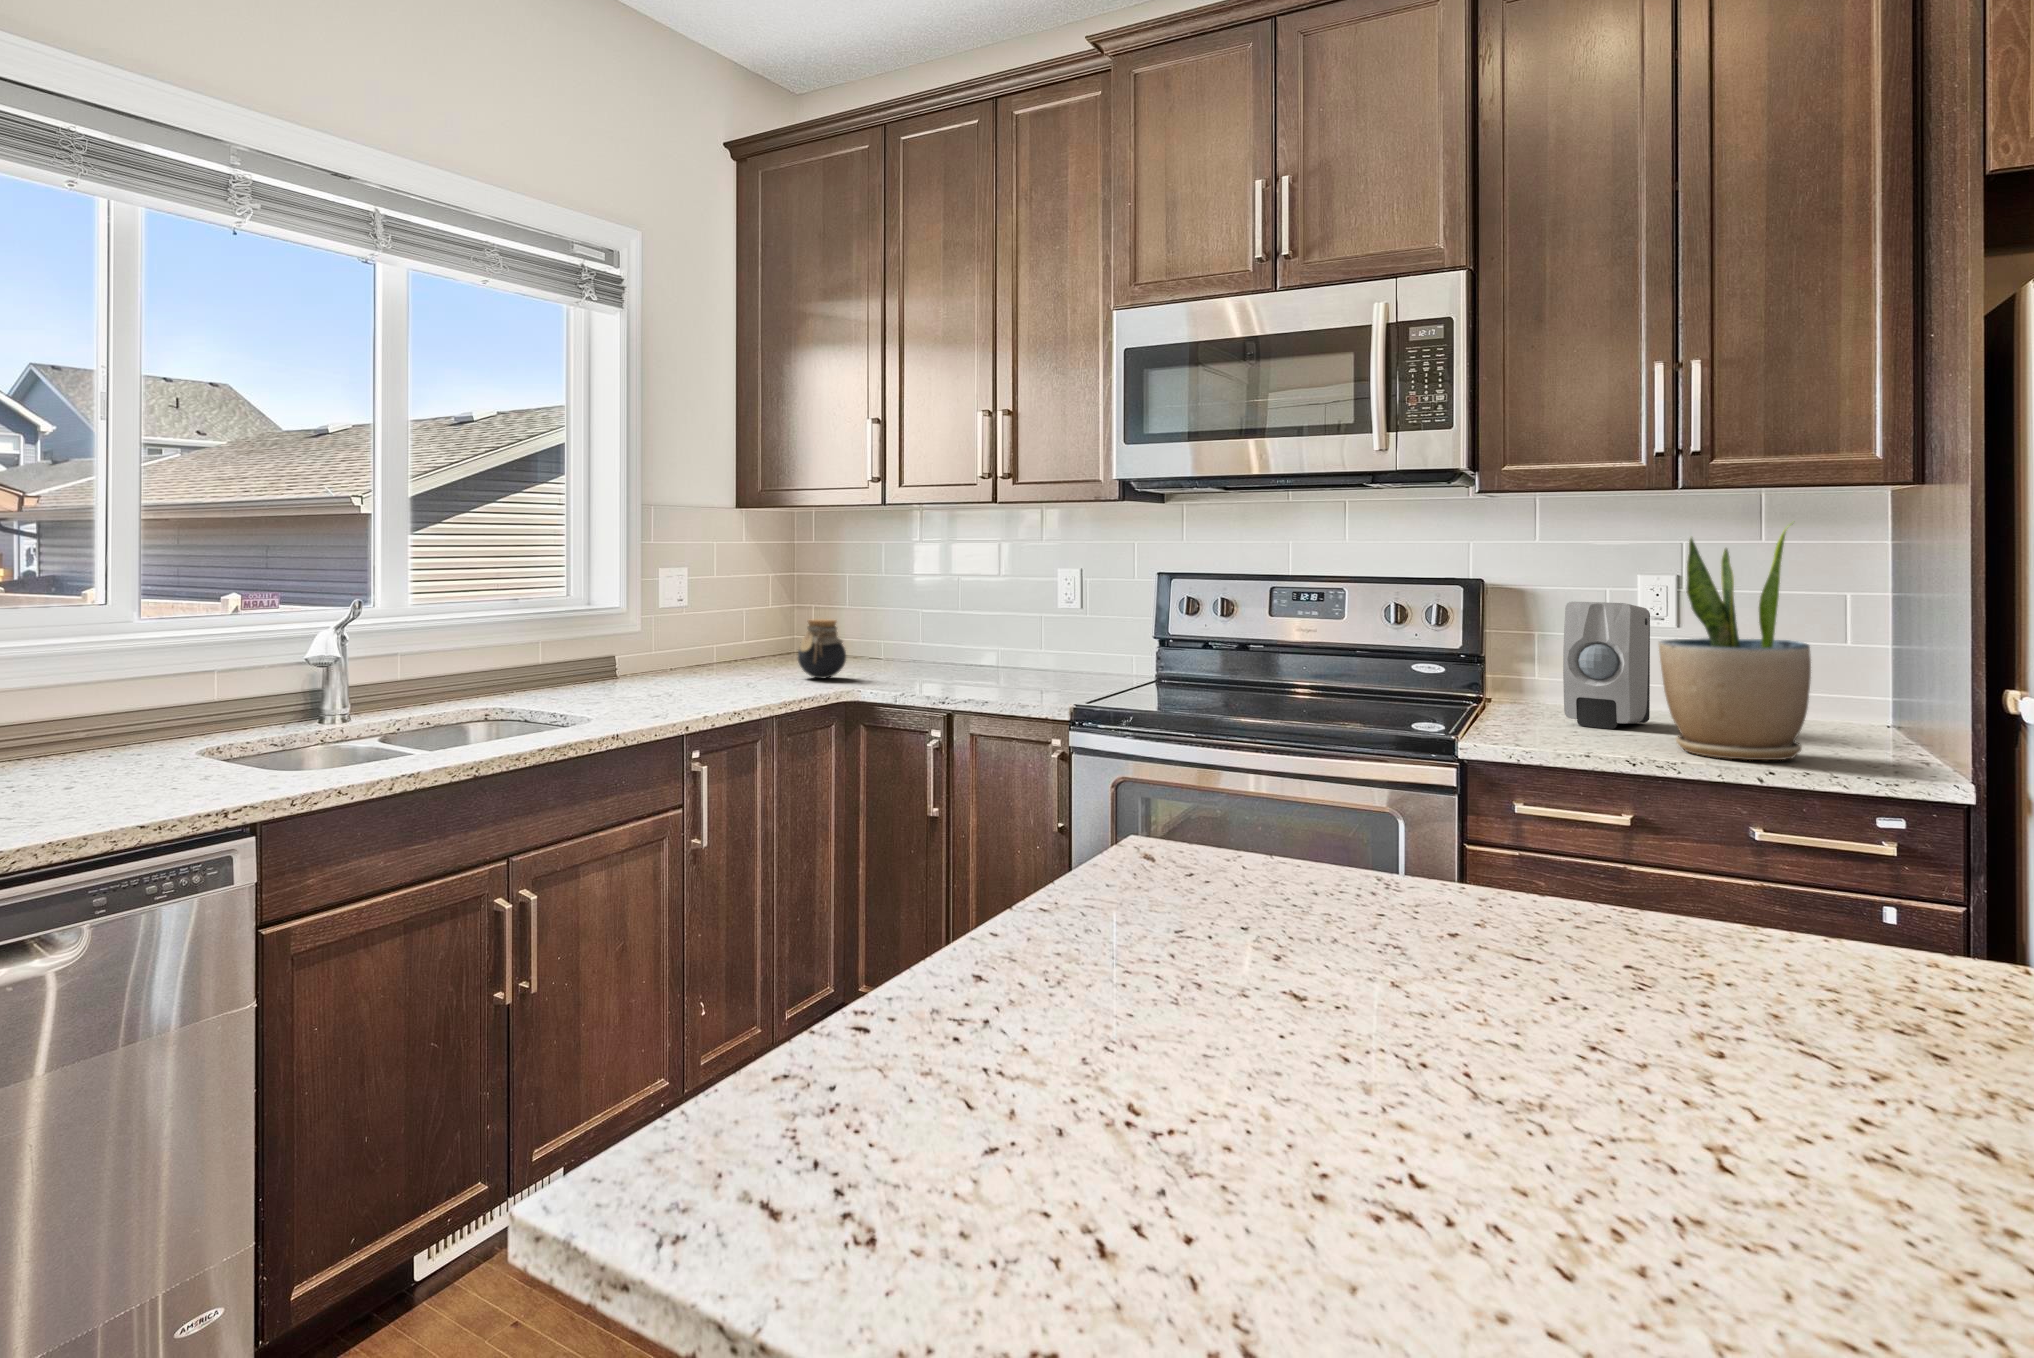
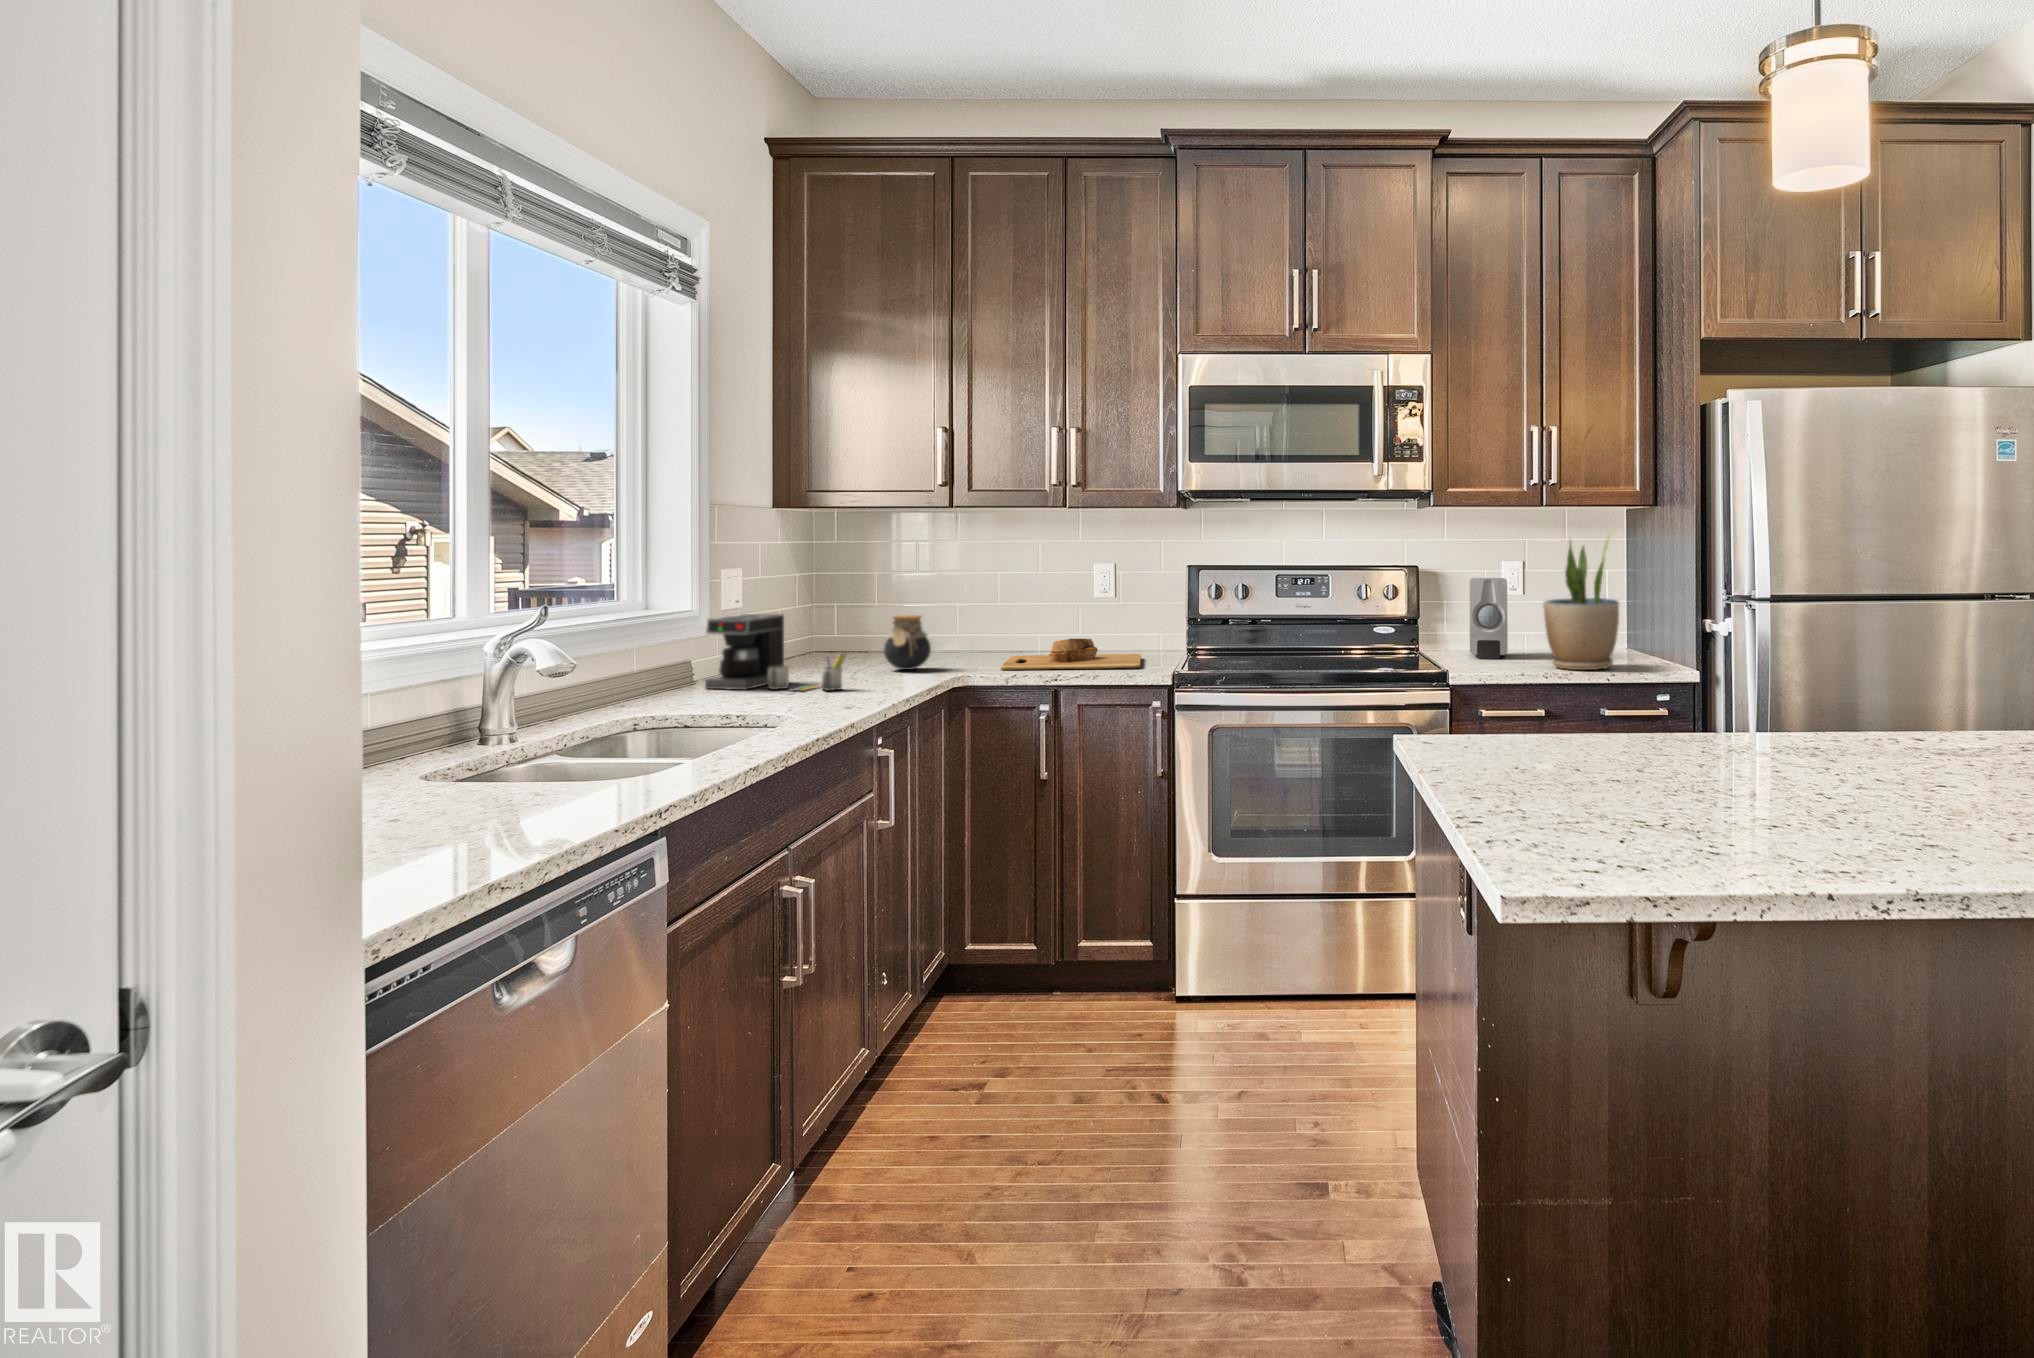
coffee maker: none [603,609,708,691] -> present [705,614,846,691]
cutting board: none [906,656,1095,696] -> present [1001,638,1141,670]

